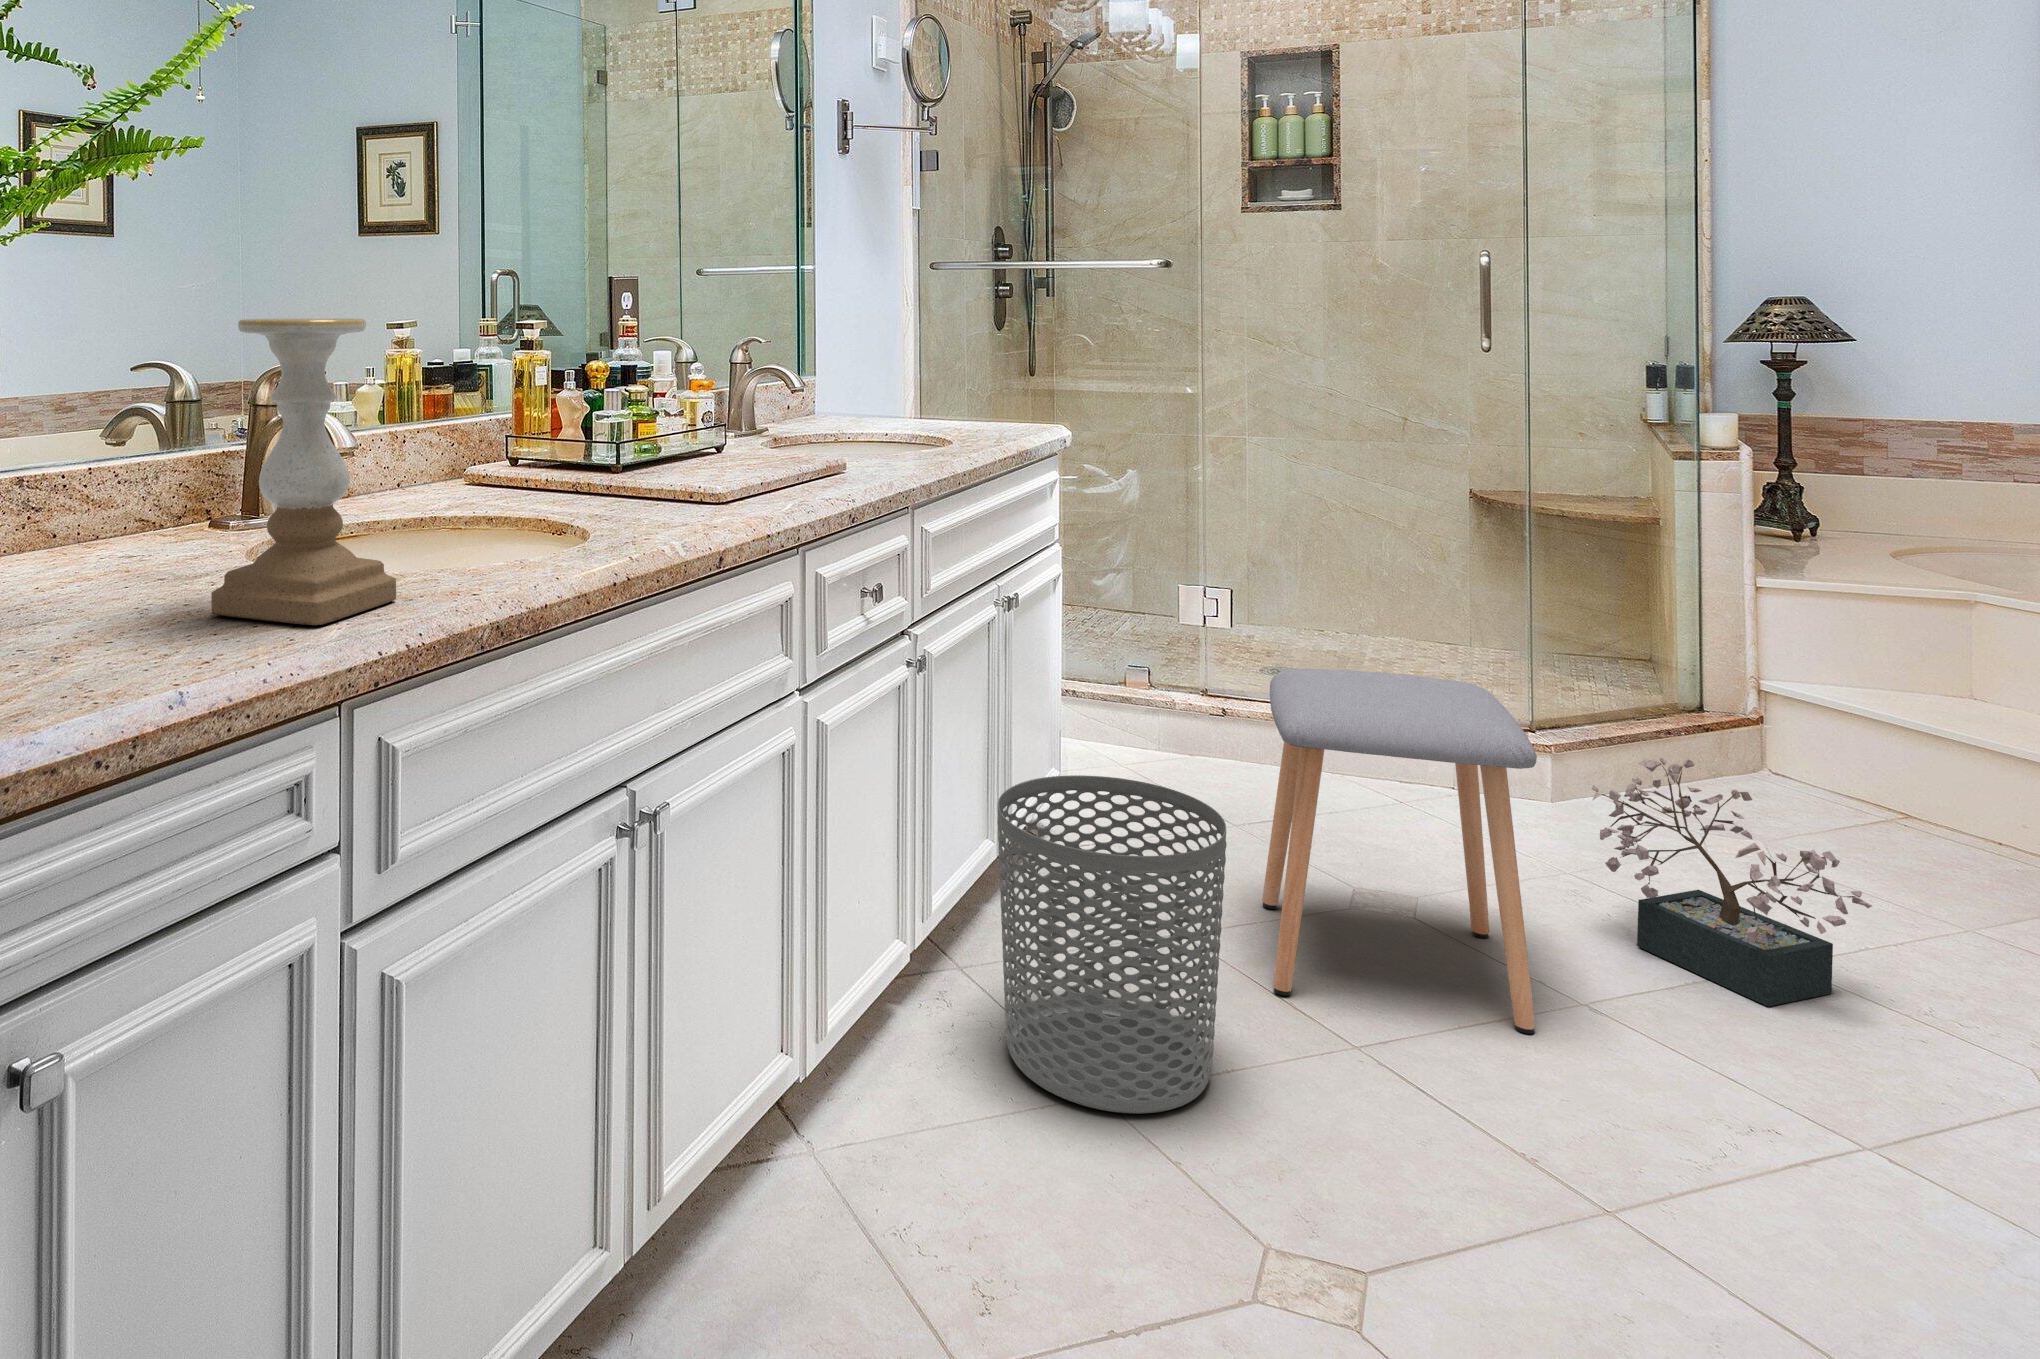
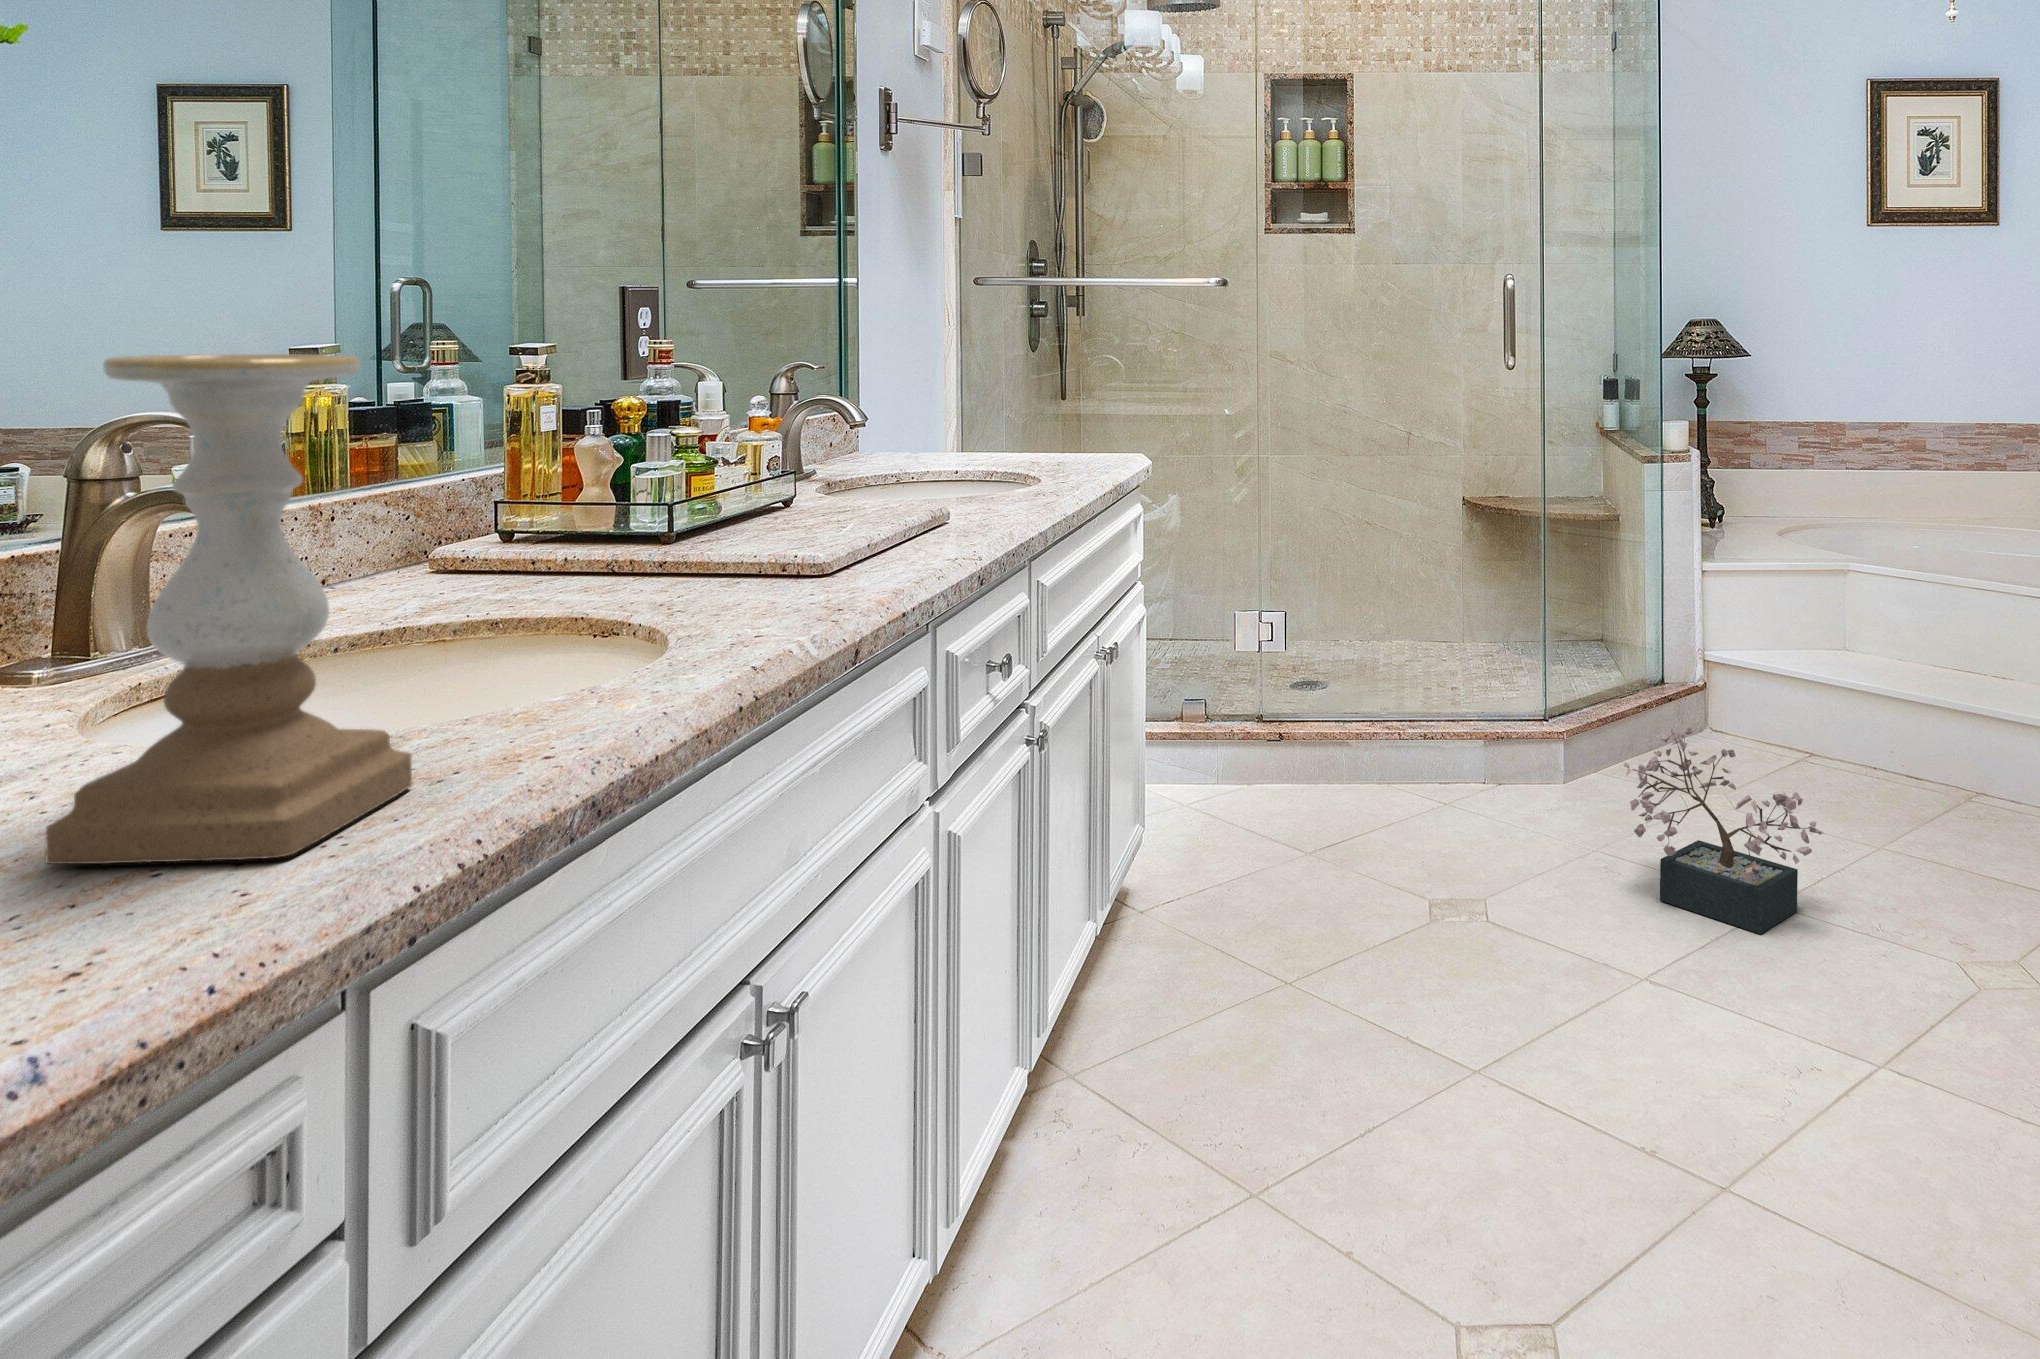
stool: present [1262,669,1537,1034] -> none [1358,683,1608,1020]
waste bin: present [998,775,1227,1114] -> none [1136,831,1370,1199]

